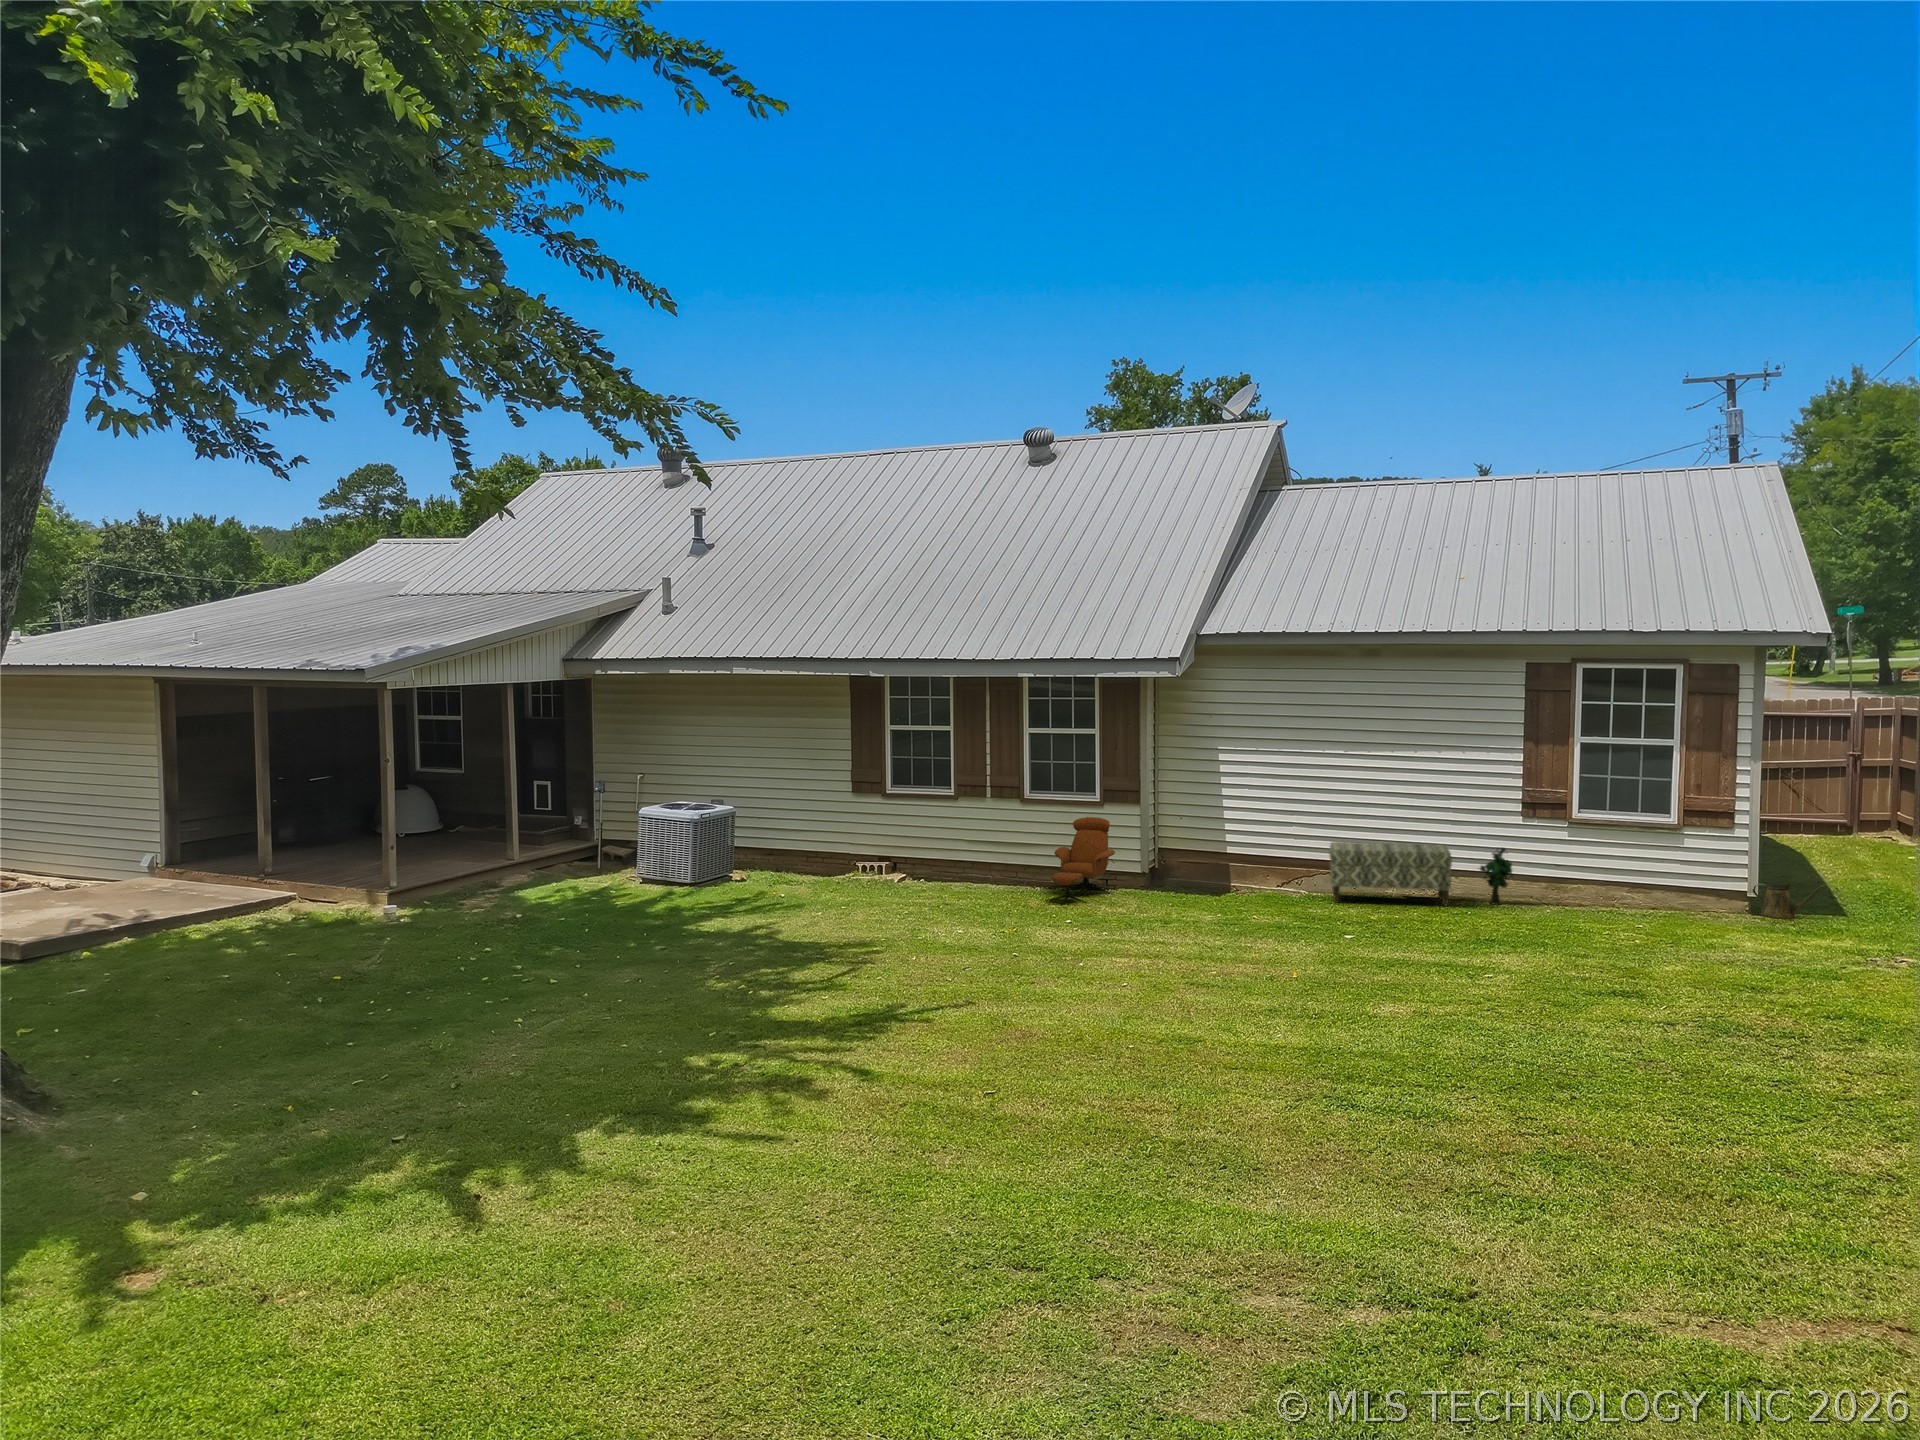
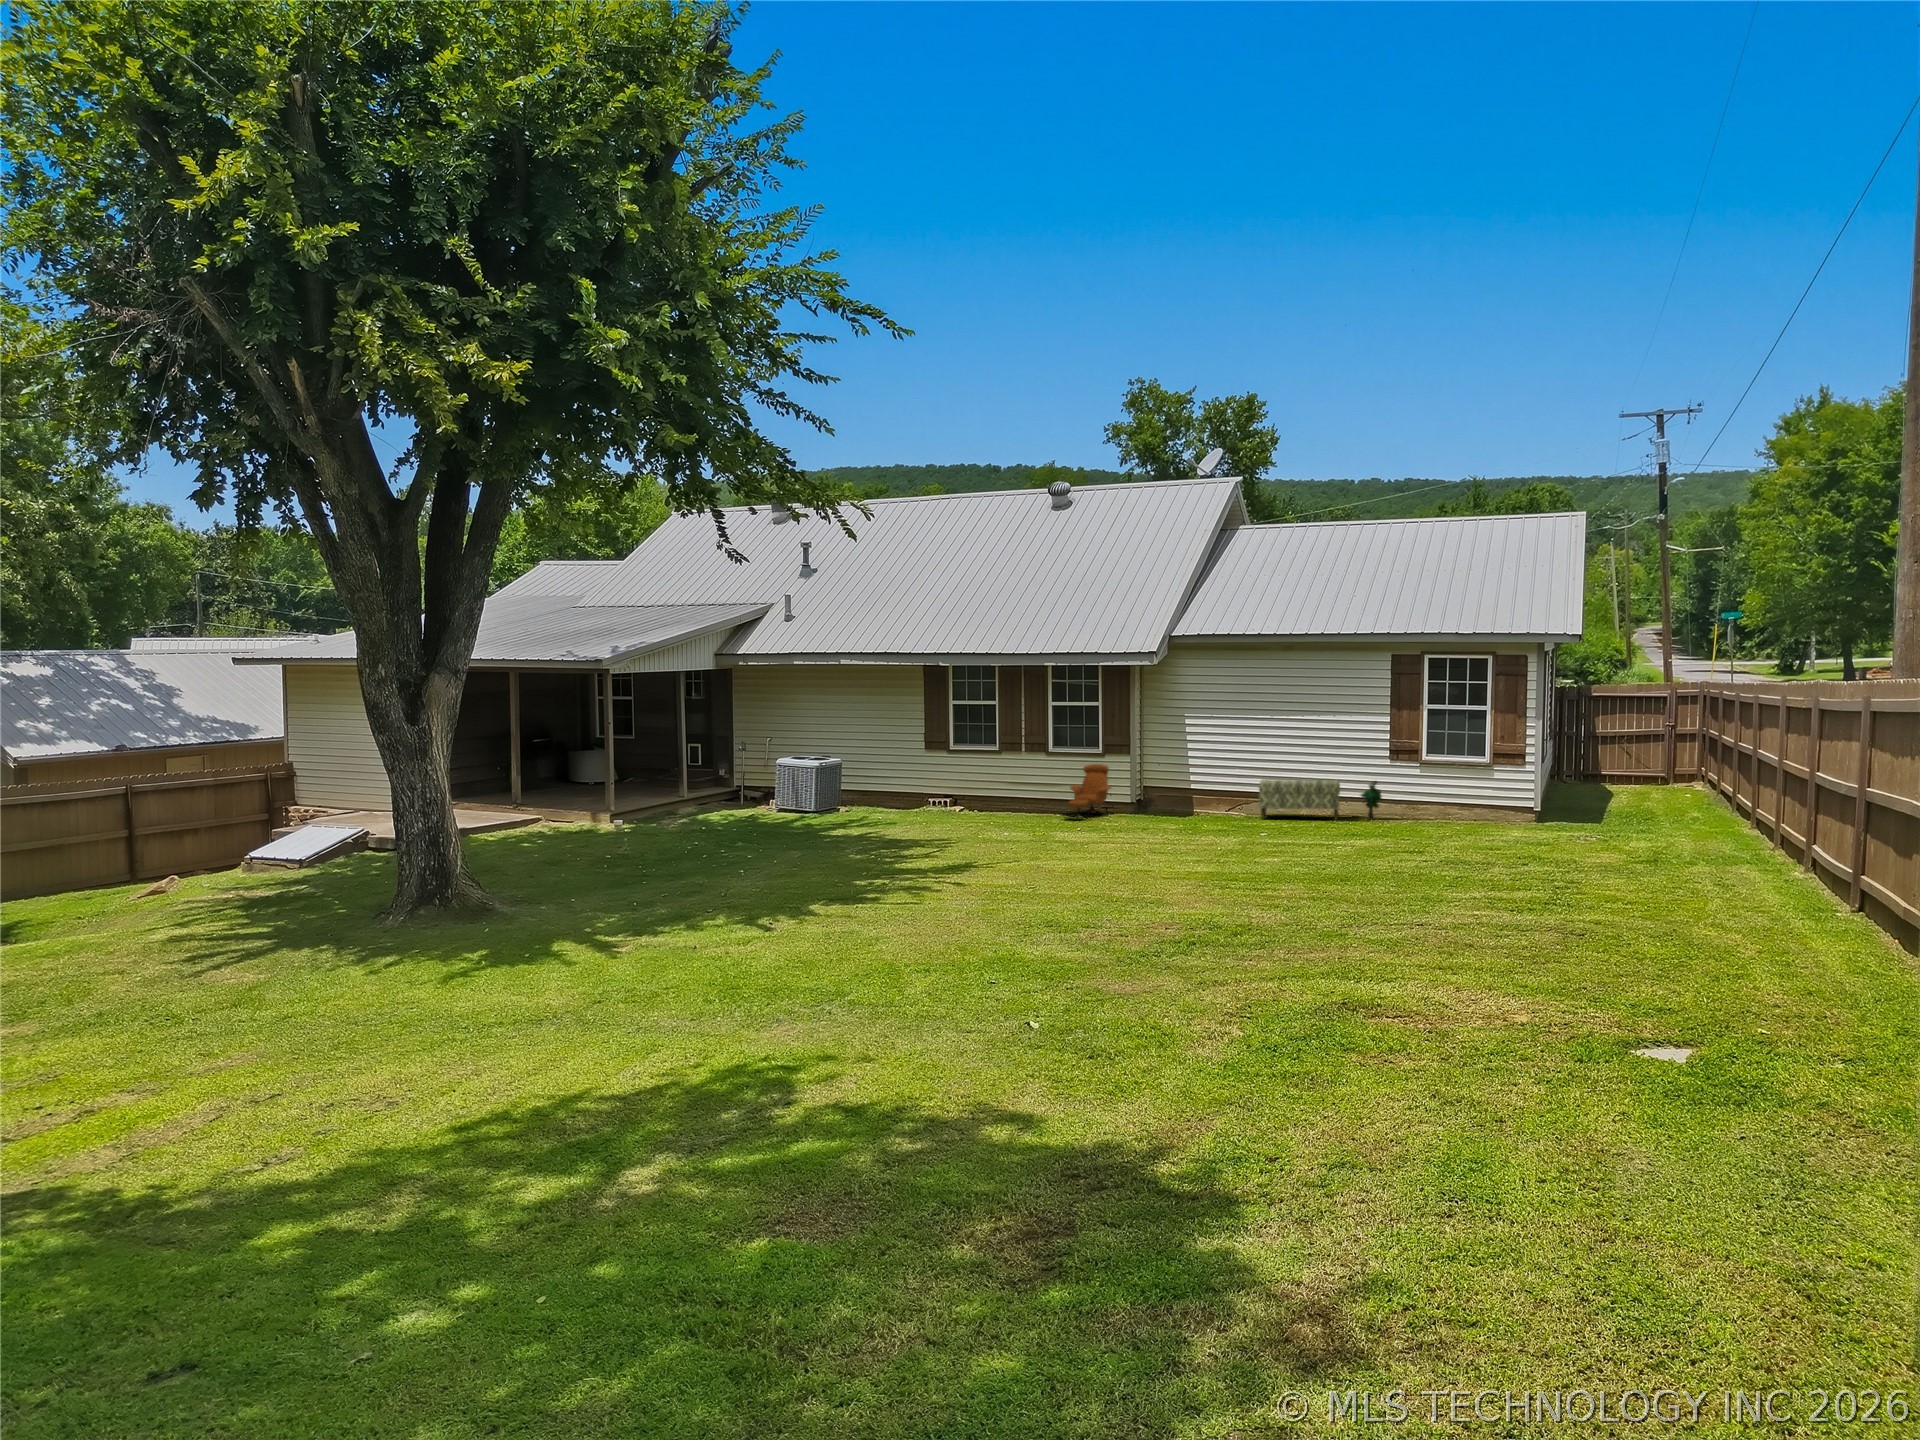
watering can: present [1753,883,1826,919] -> none [1538,801,1581,825]

